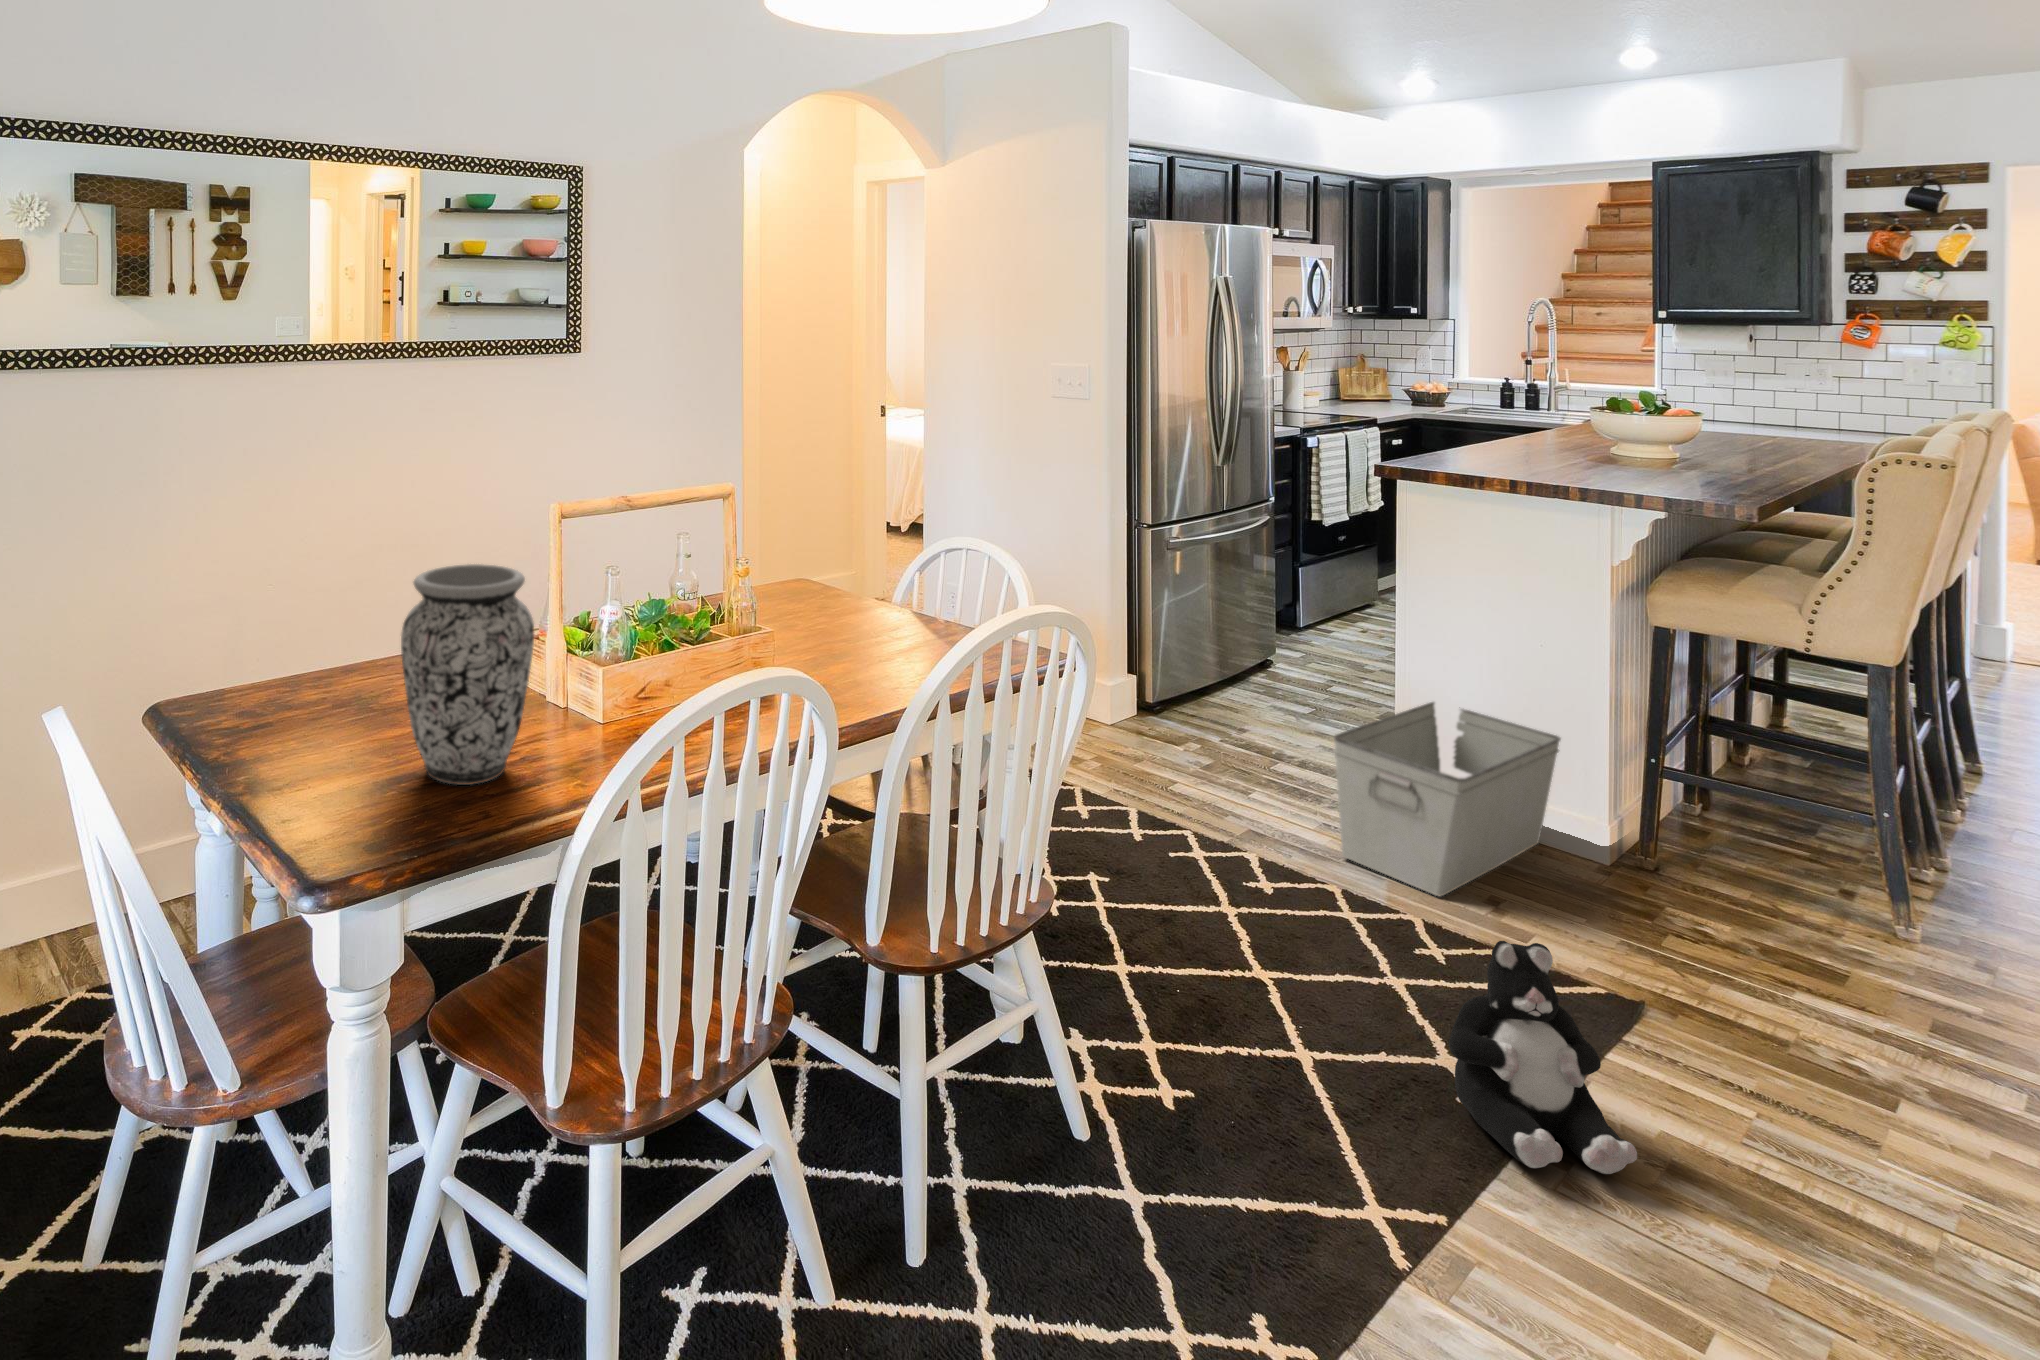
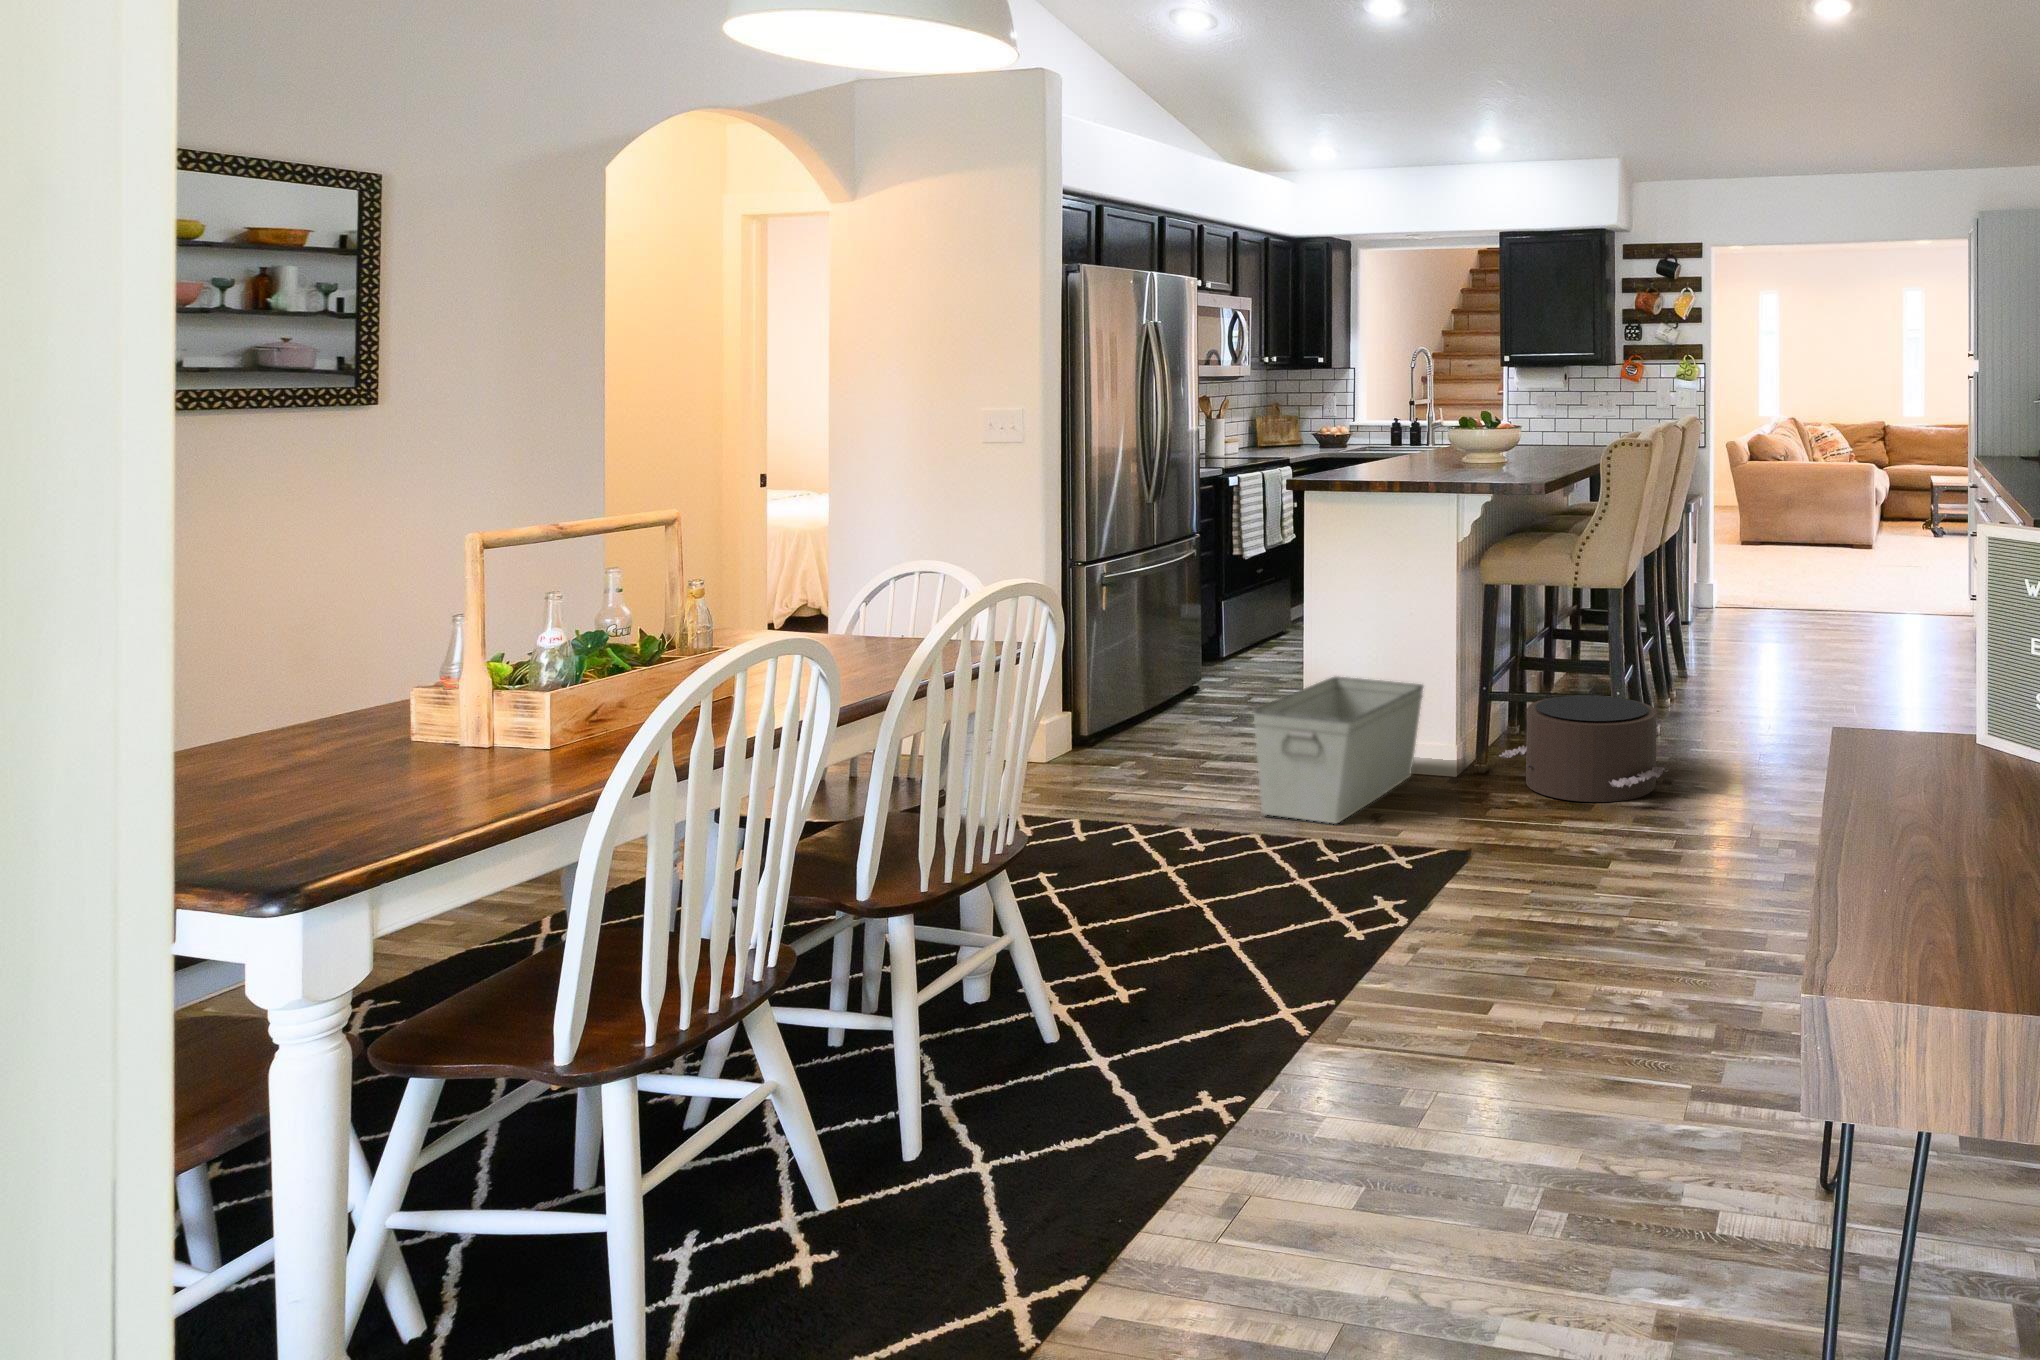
vase: present [401,564,534,785] -> none [319,569,491,794]
pouf: none [1672,790,1985,975] -> present [1499,695,1668,802]
plush toy: present [1449,941,1637,1174] -> none [1337,799,1456,954]

